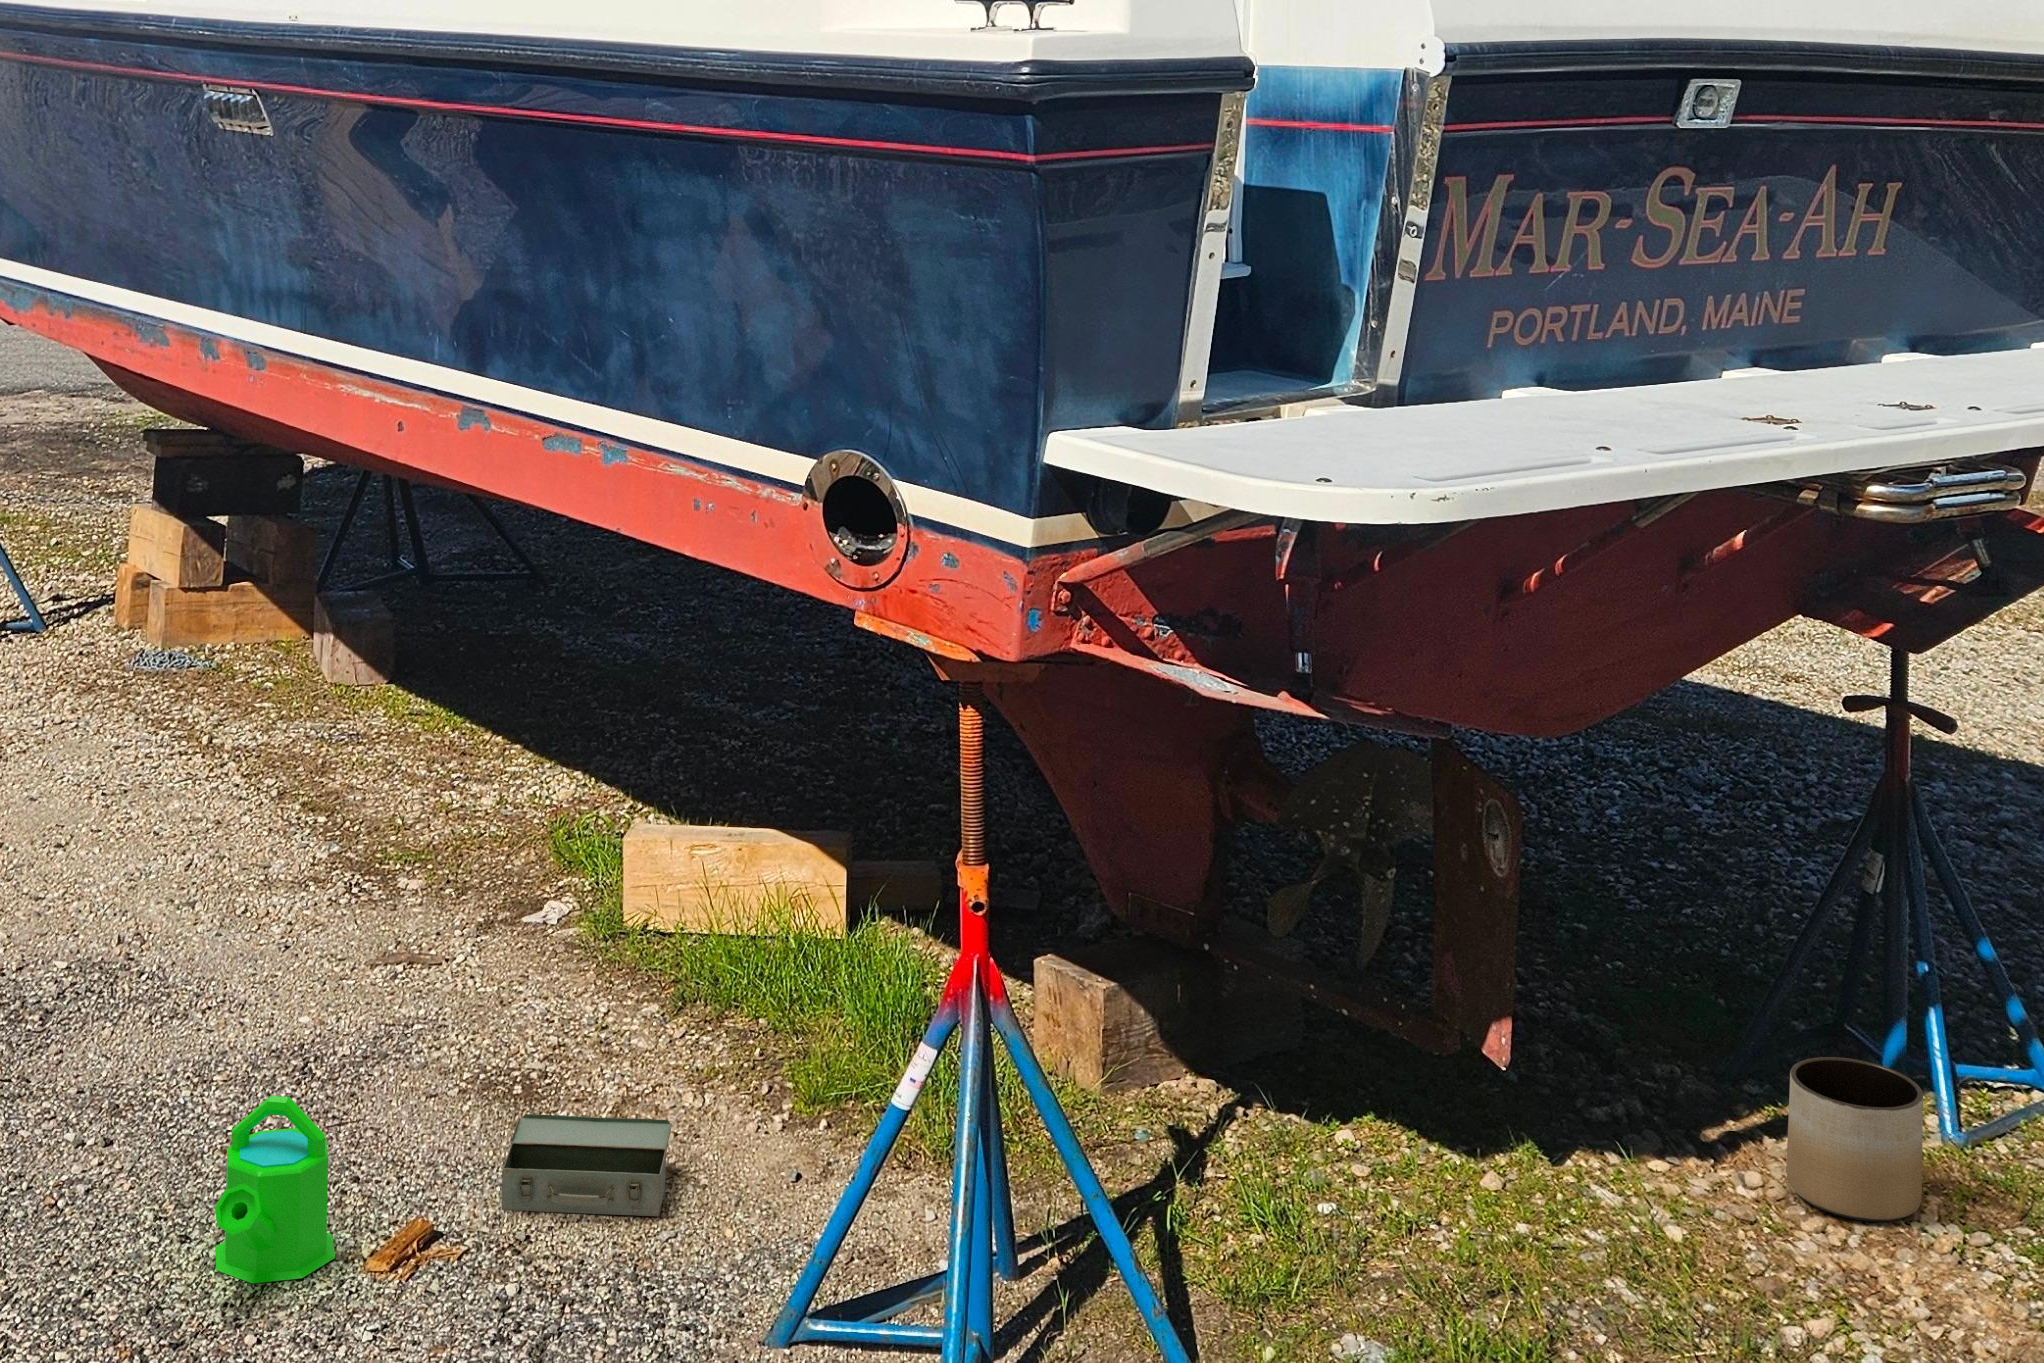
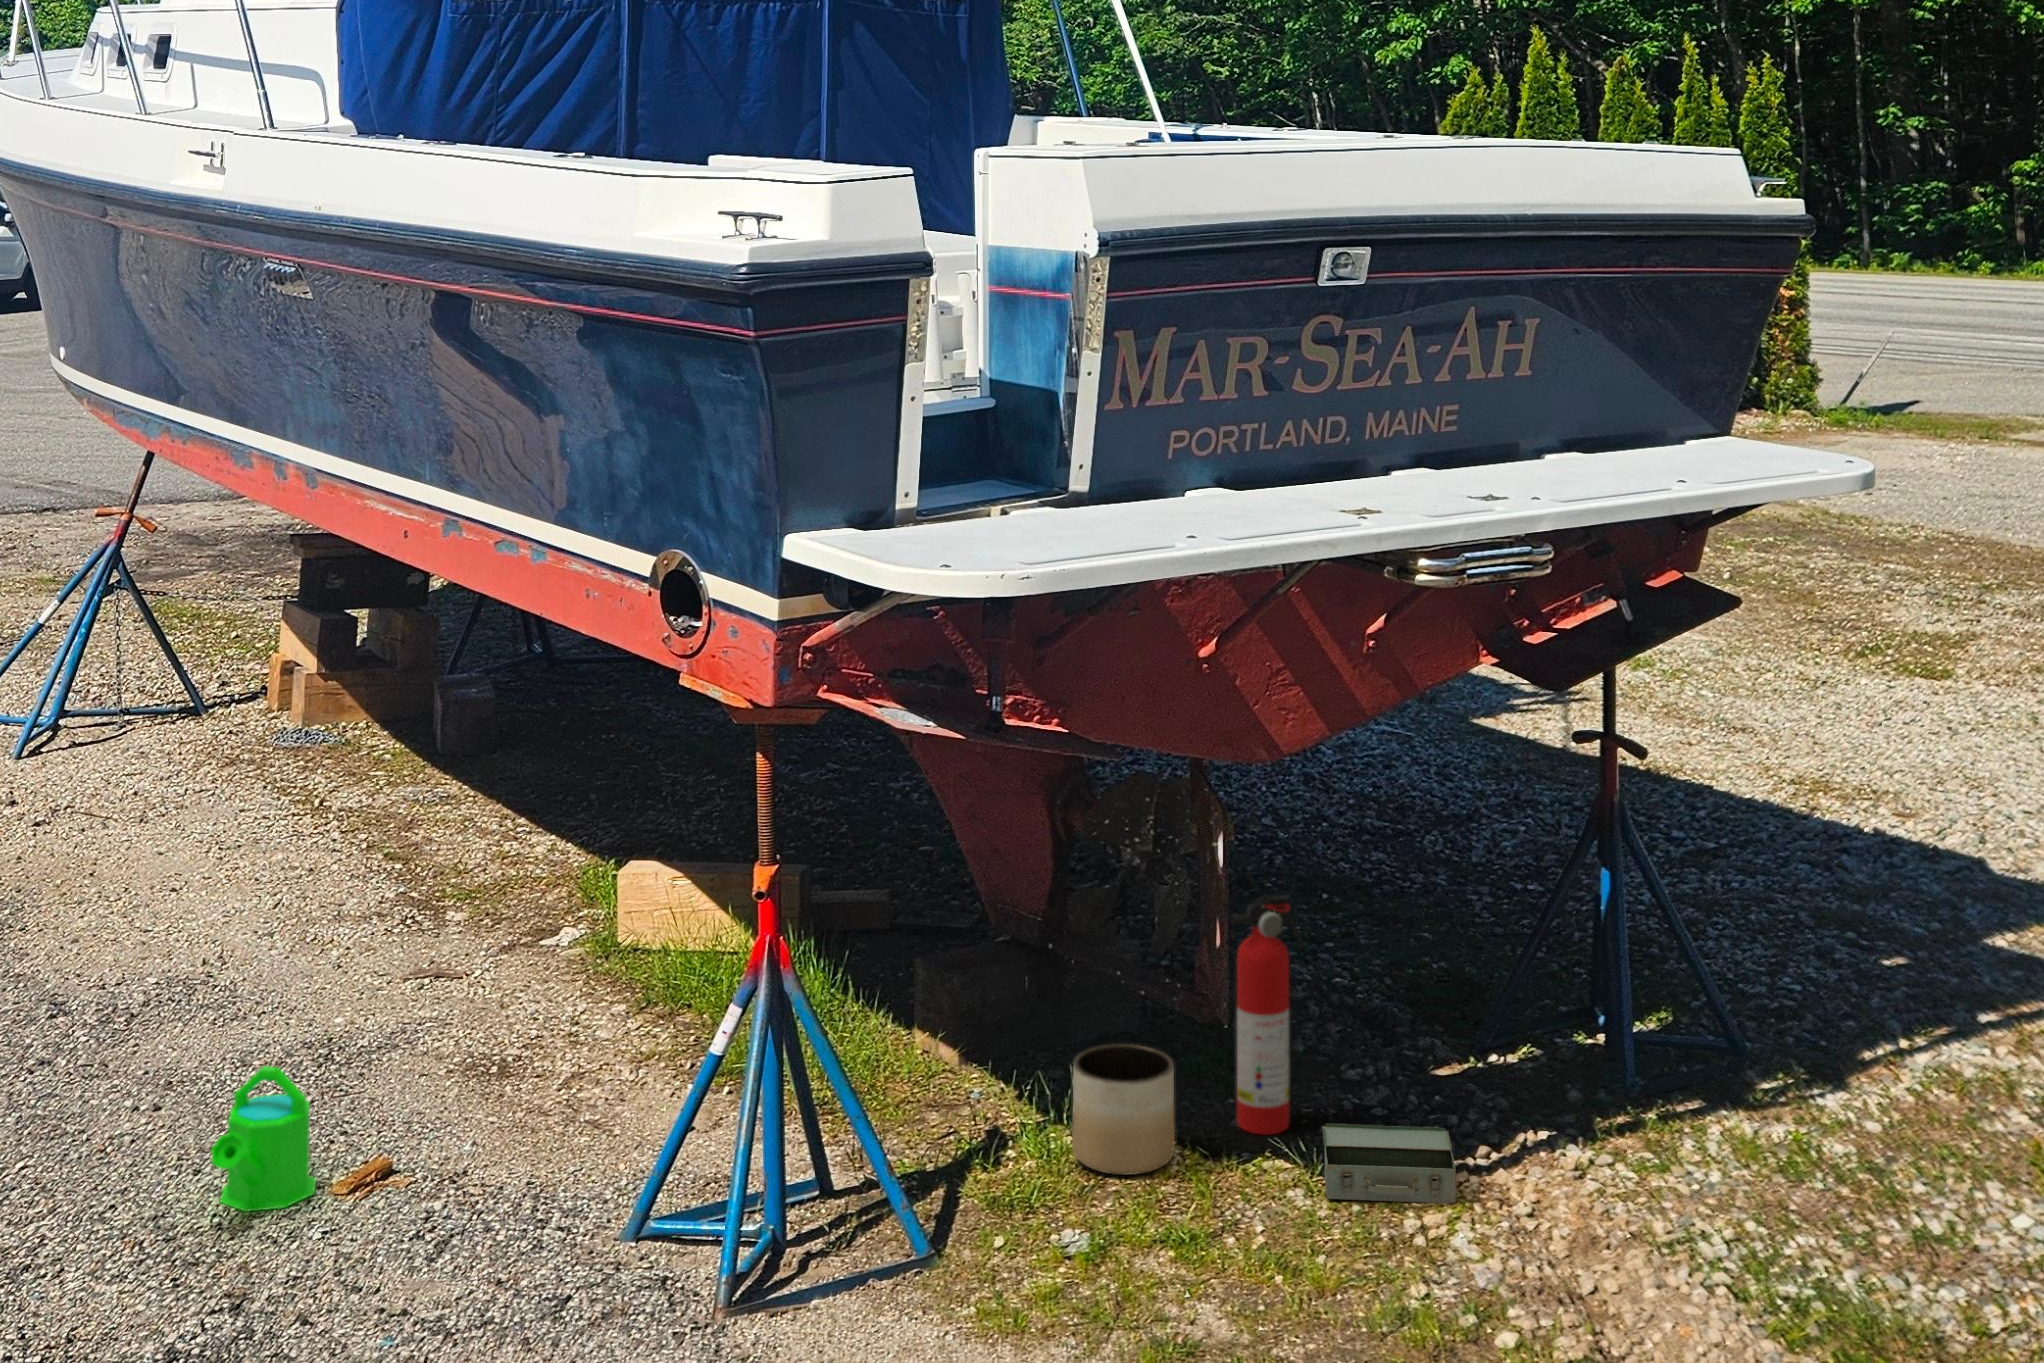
fire extinguisher: none [1429,879,1515,1170] -> present [1230,895,1304,1135]
planter: present [1786,1057,1923,1222] -> present [1072,1044,1175,1175]
toolbox: present [502,1114,672,1216] -> present [1322,1124,1456,1203]

